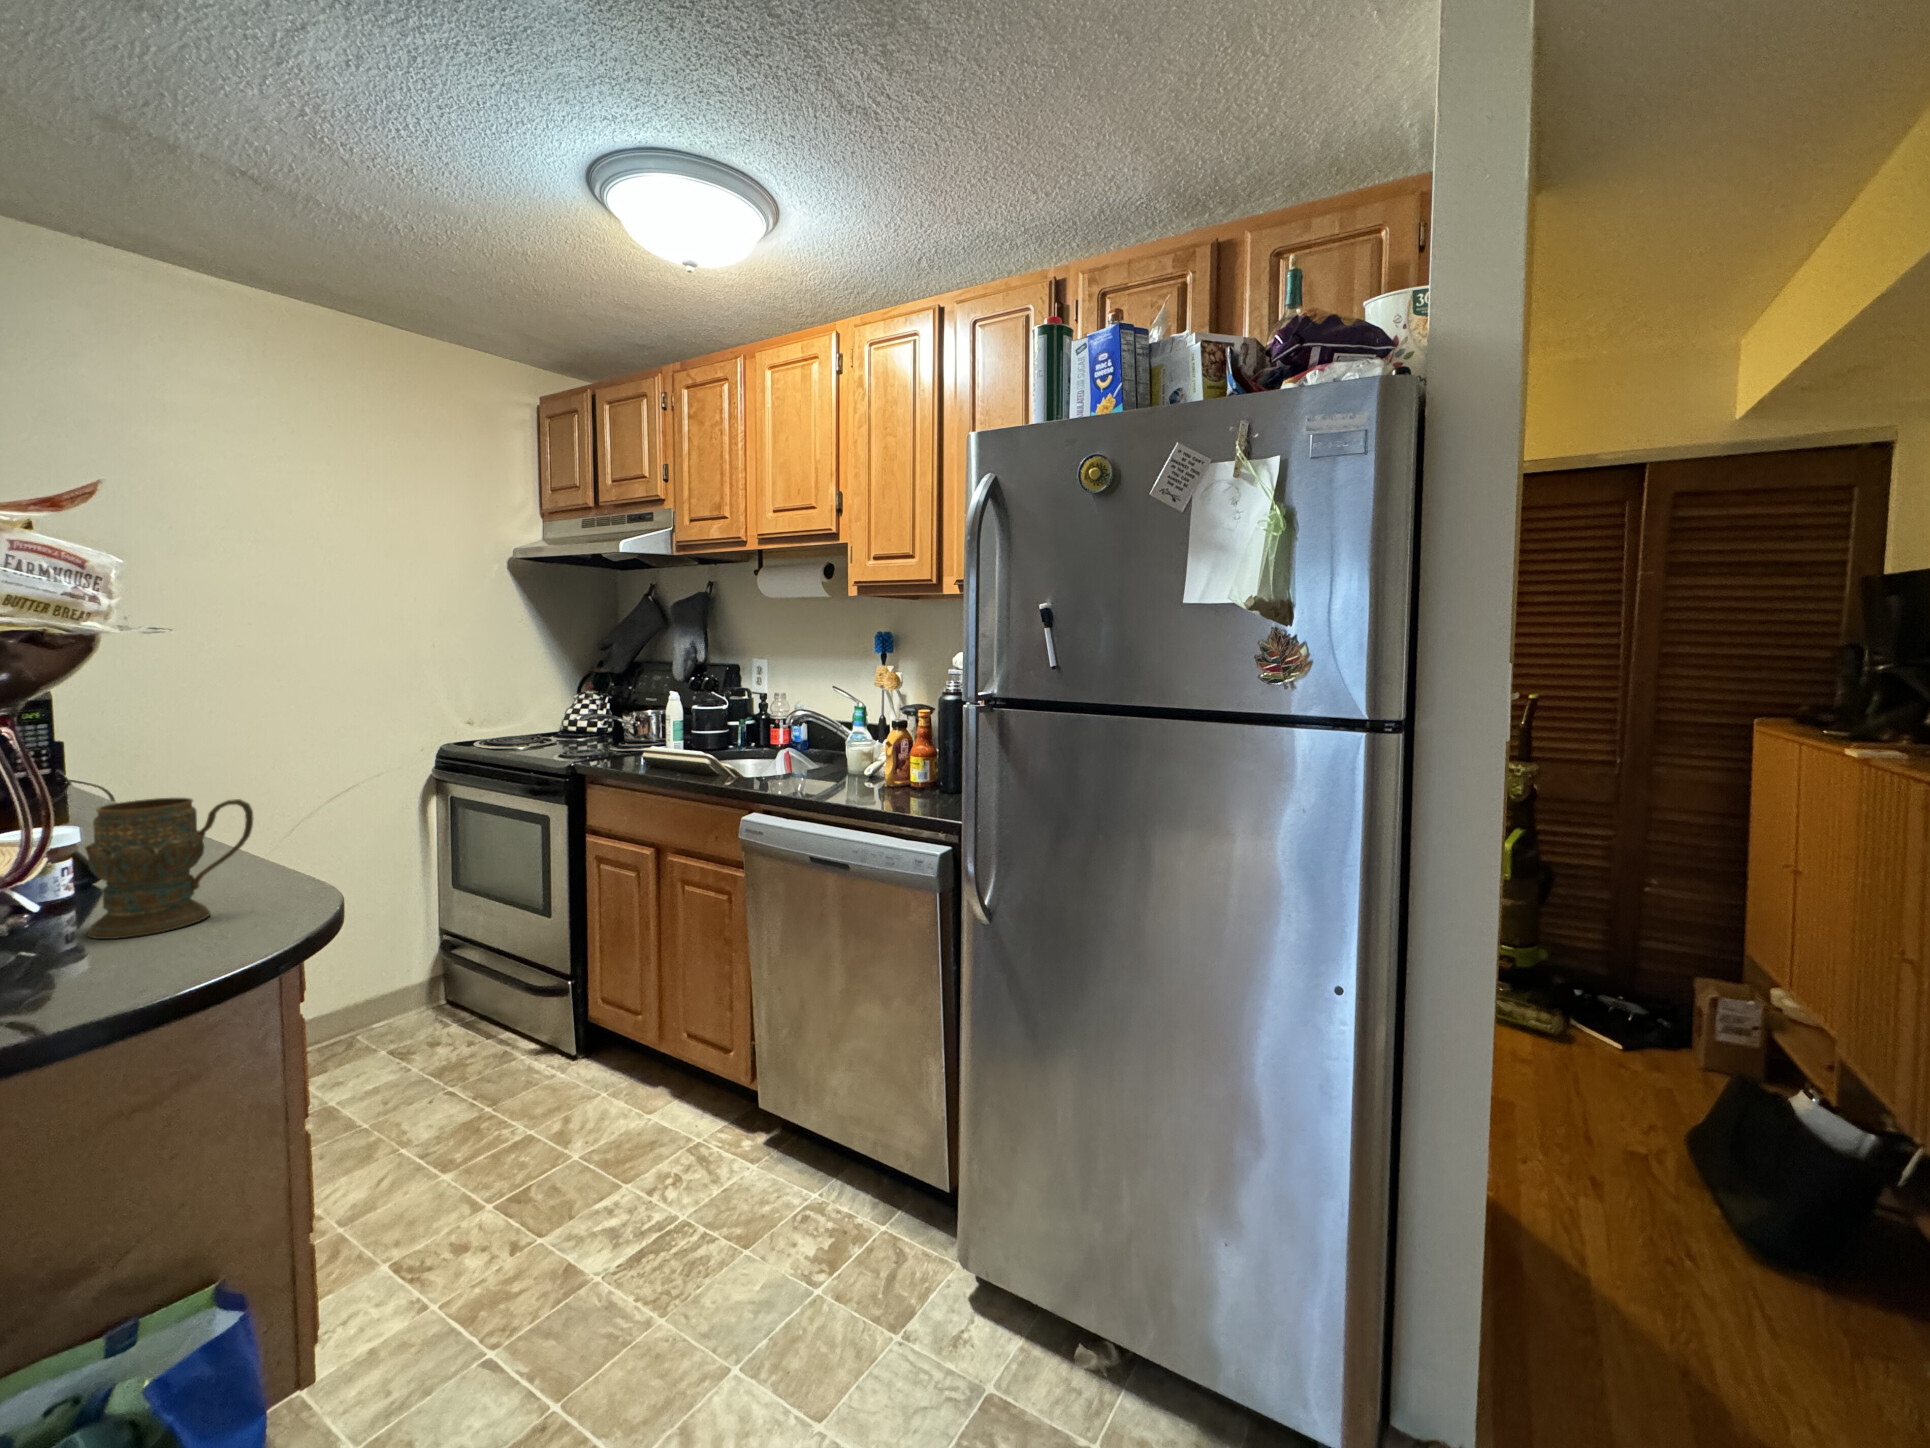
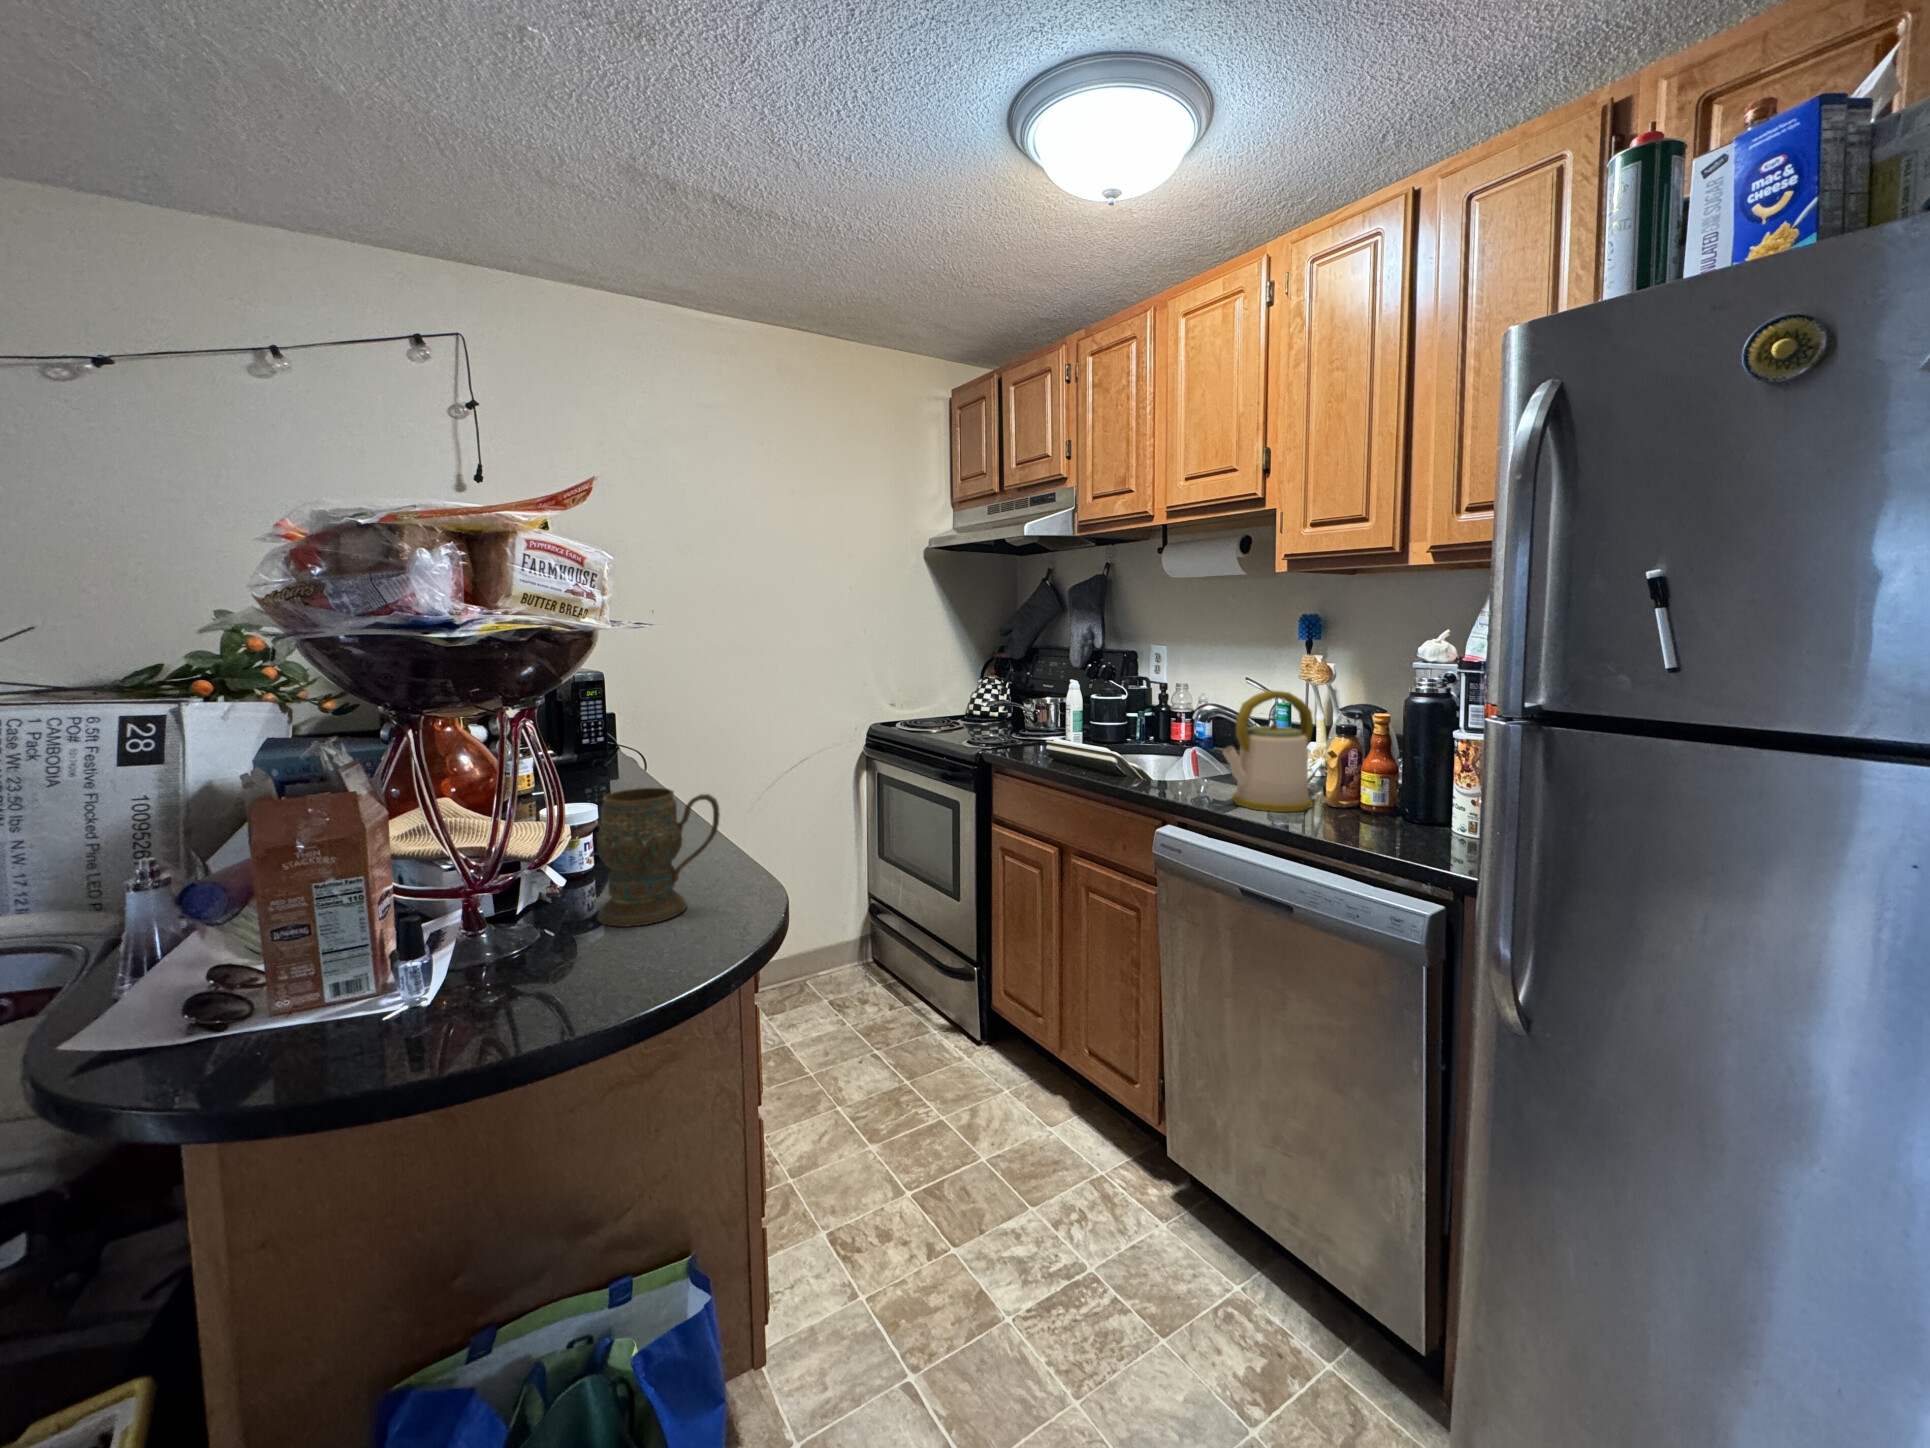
kettle: none [802,694,878,794] -> present [1223,690,1314,812]

